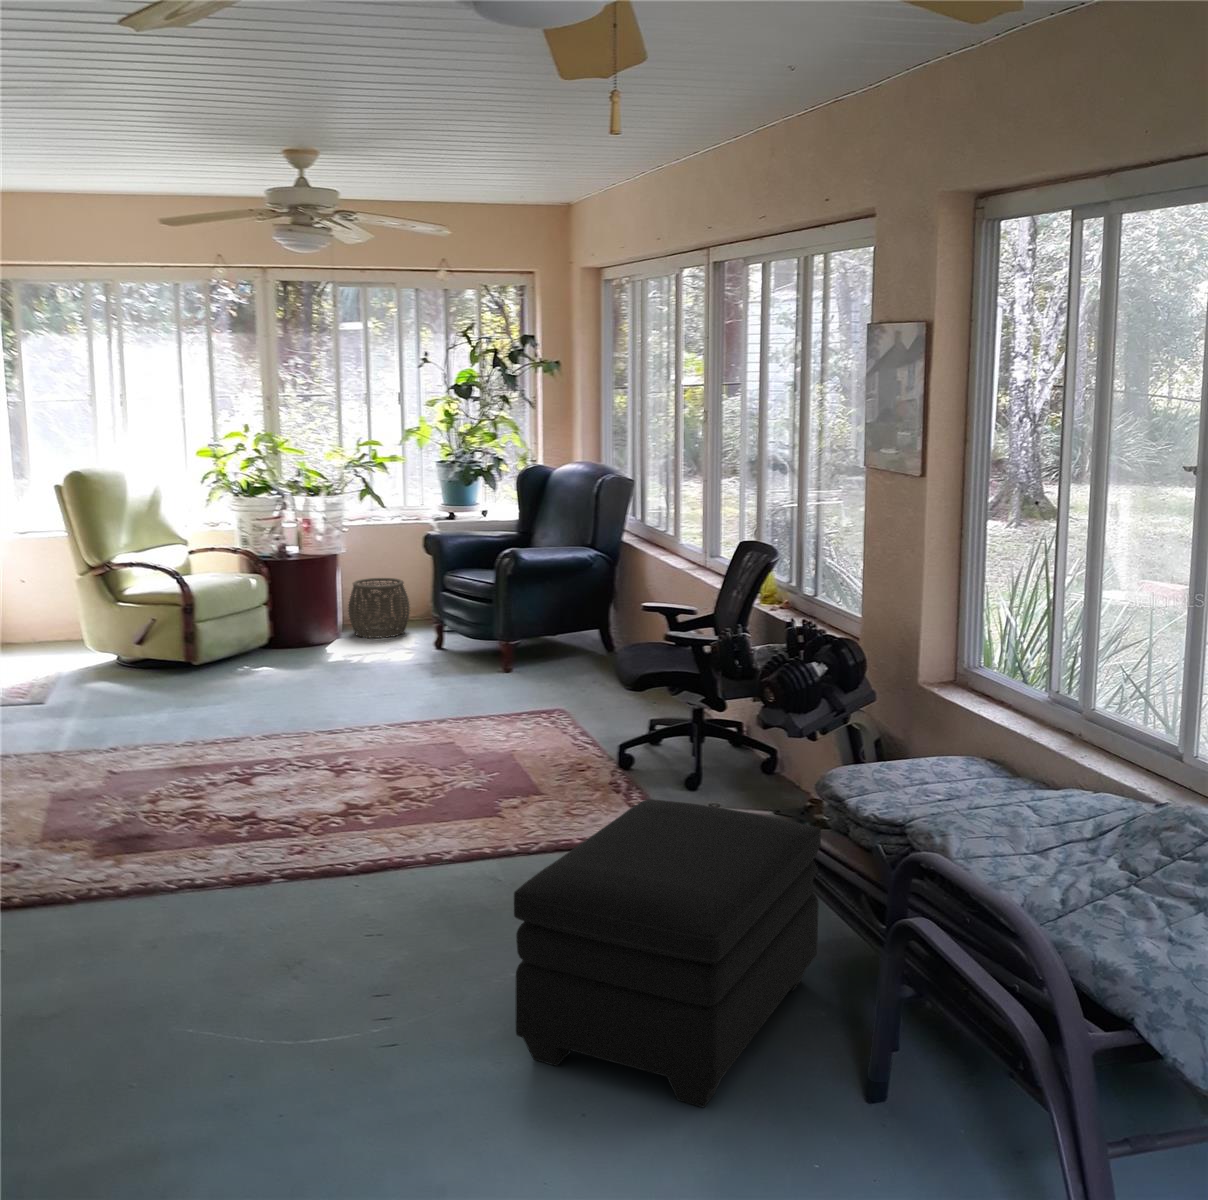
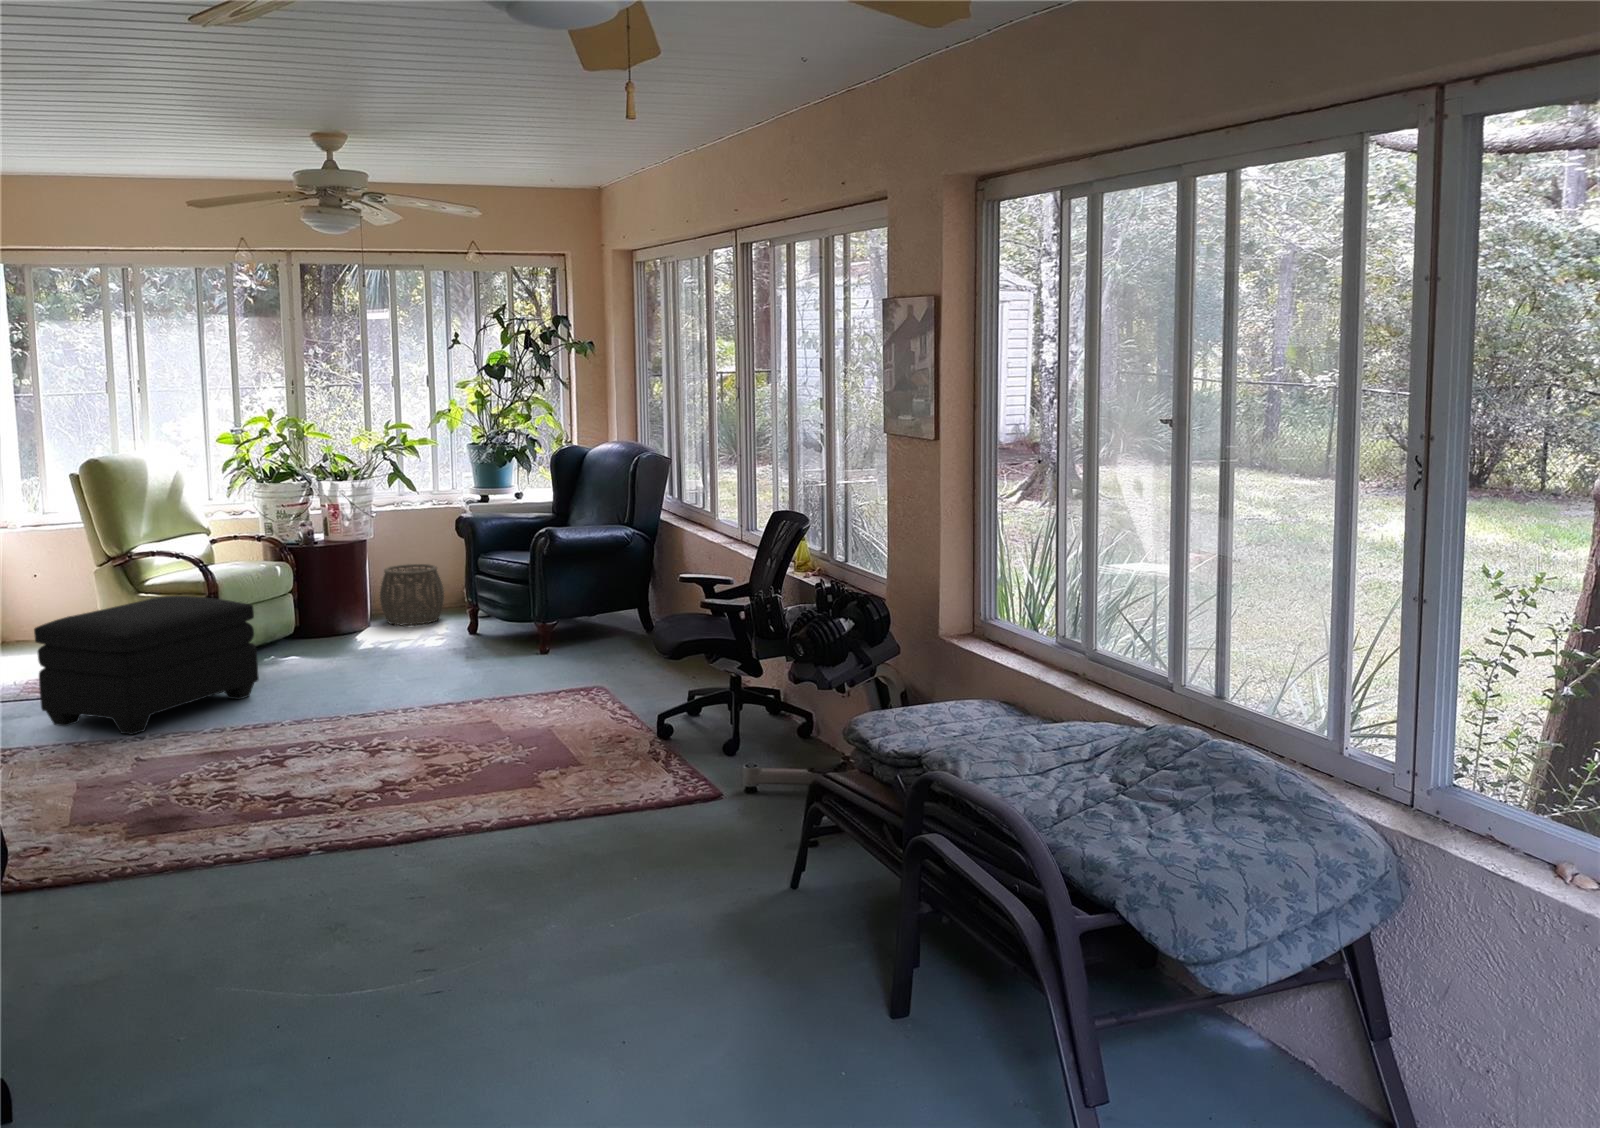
ottoman: present [514,799,821,1107] -> present [34,596,259,735]

